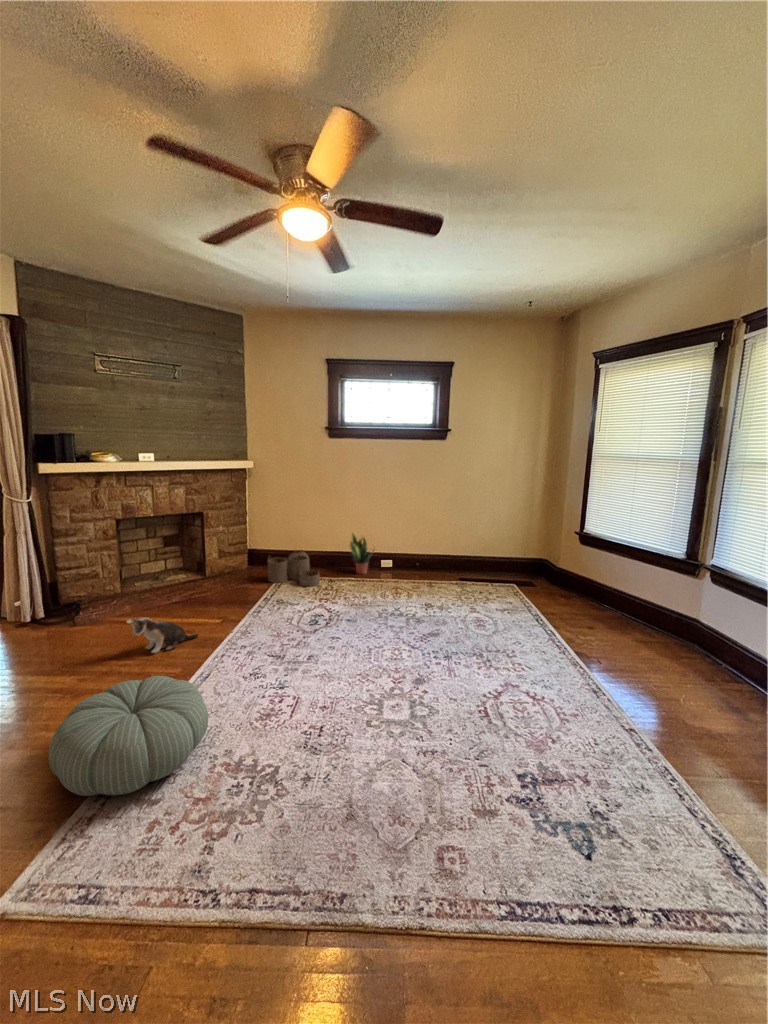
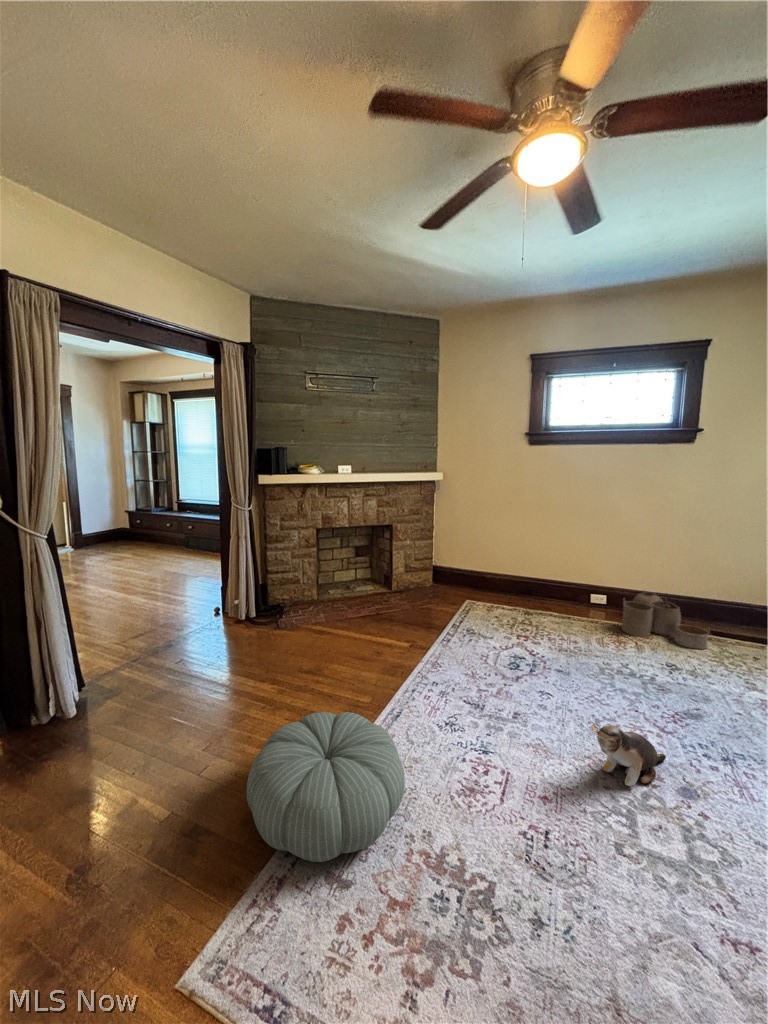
potted plant: present [350,534,374,574] -> none [551,556,586,608]
woven basket: present [268,550,320,586] -> present [622,592,709,649]
plush toy: present [126,617,198,653] -> present [591,724,666,786]

